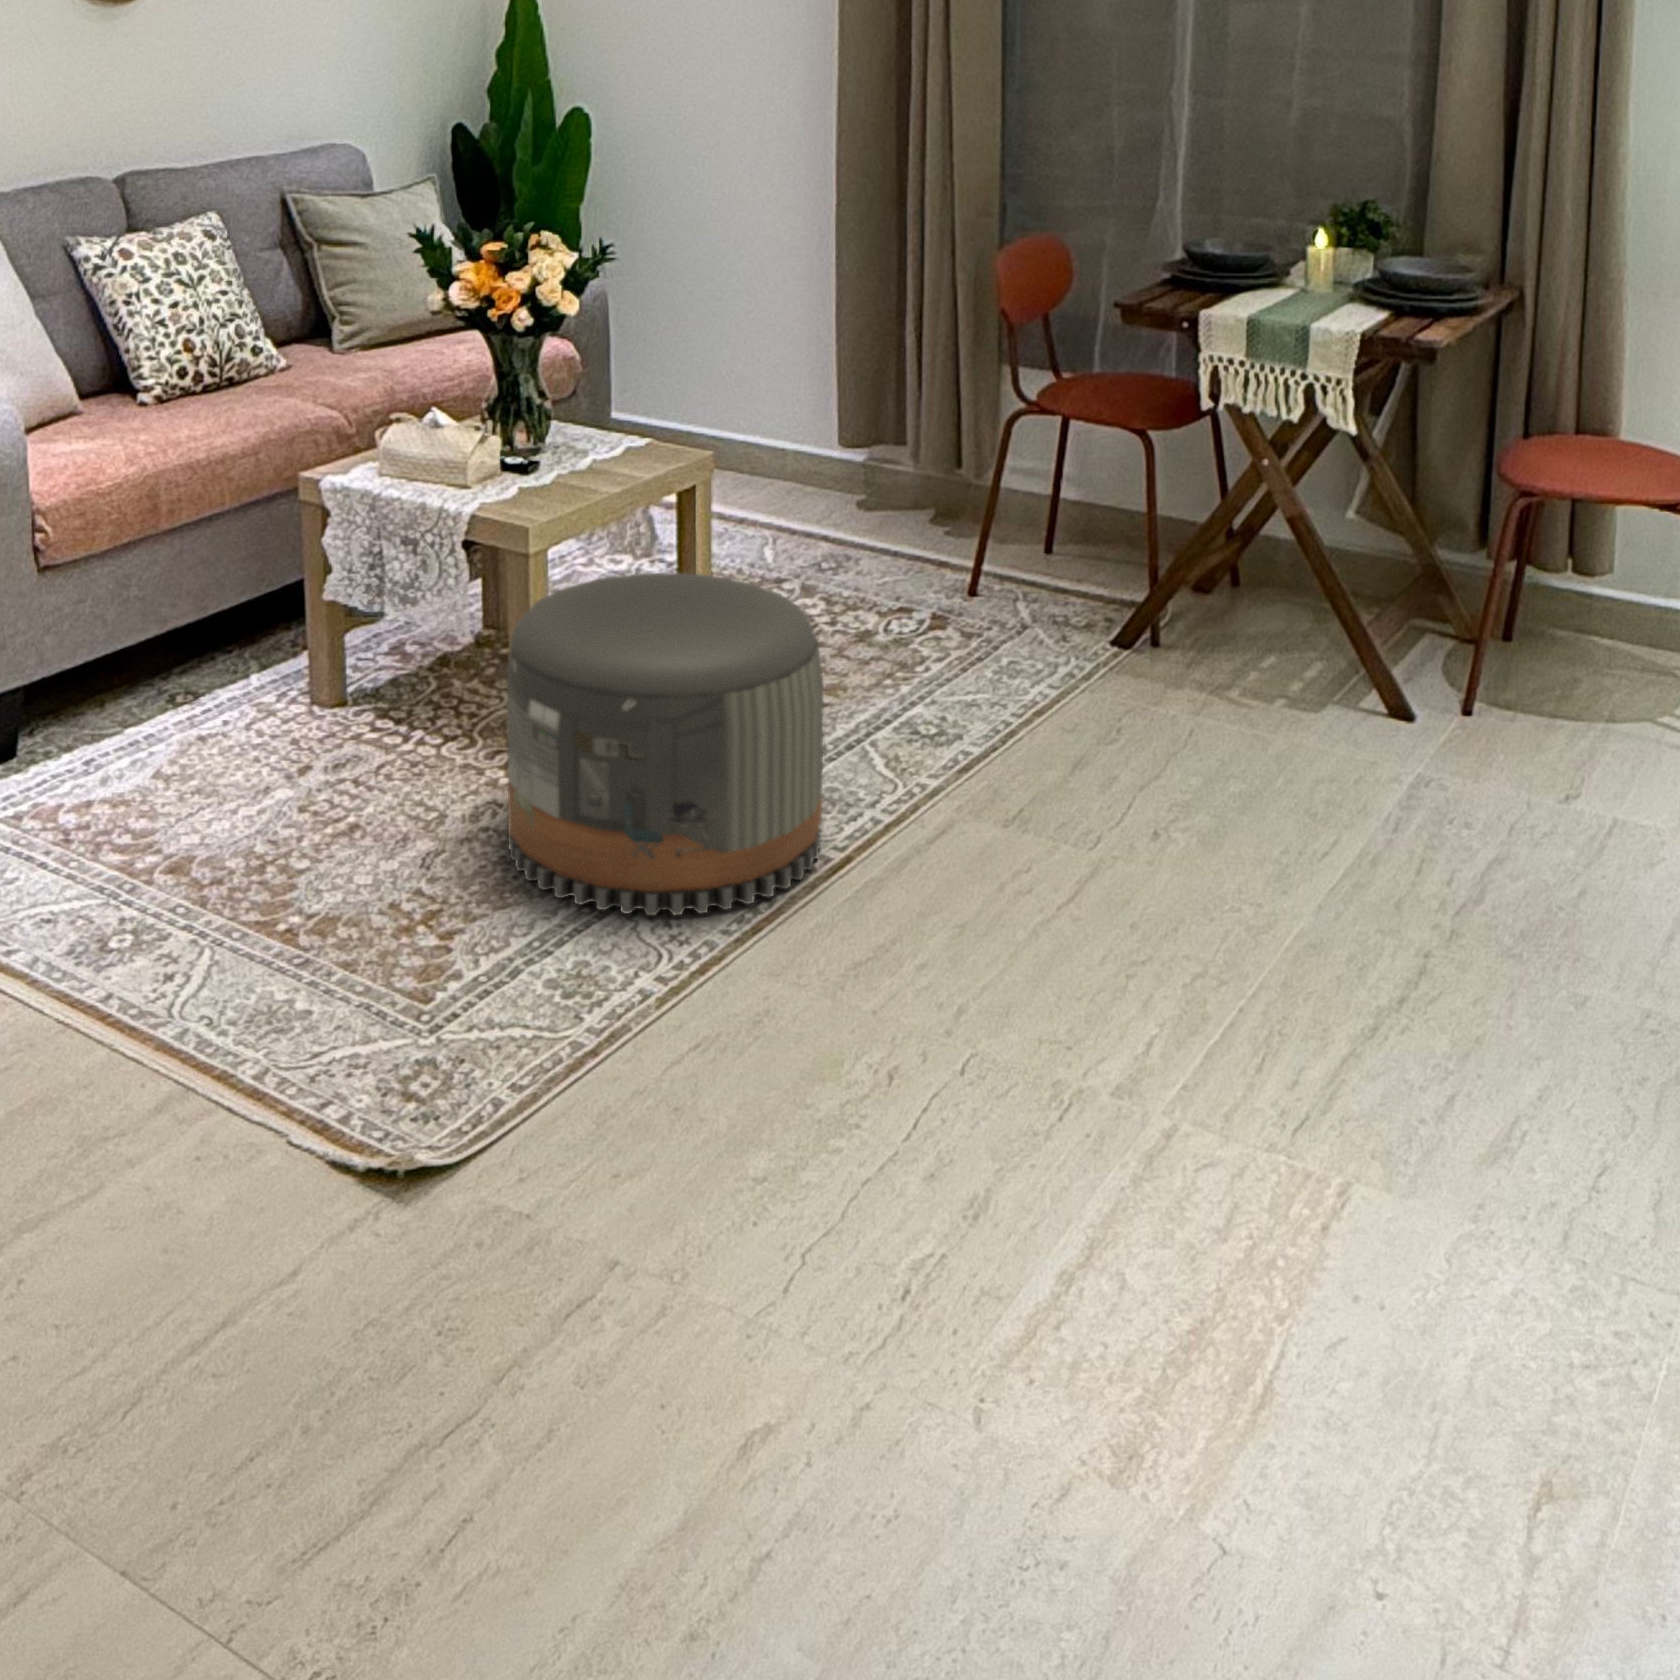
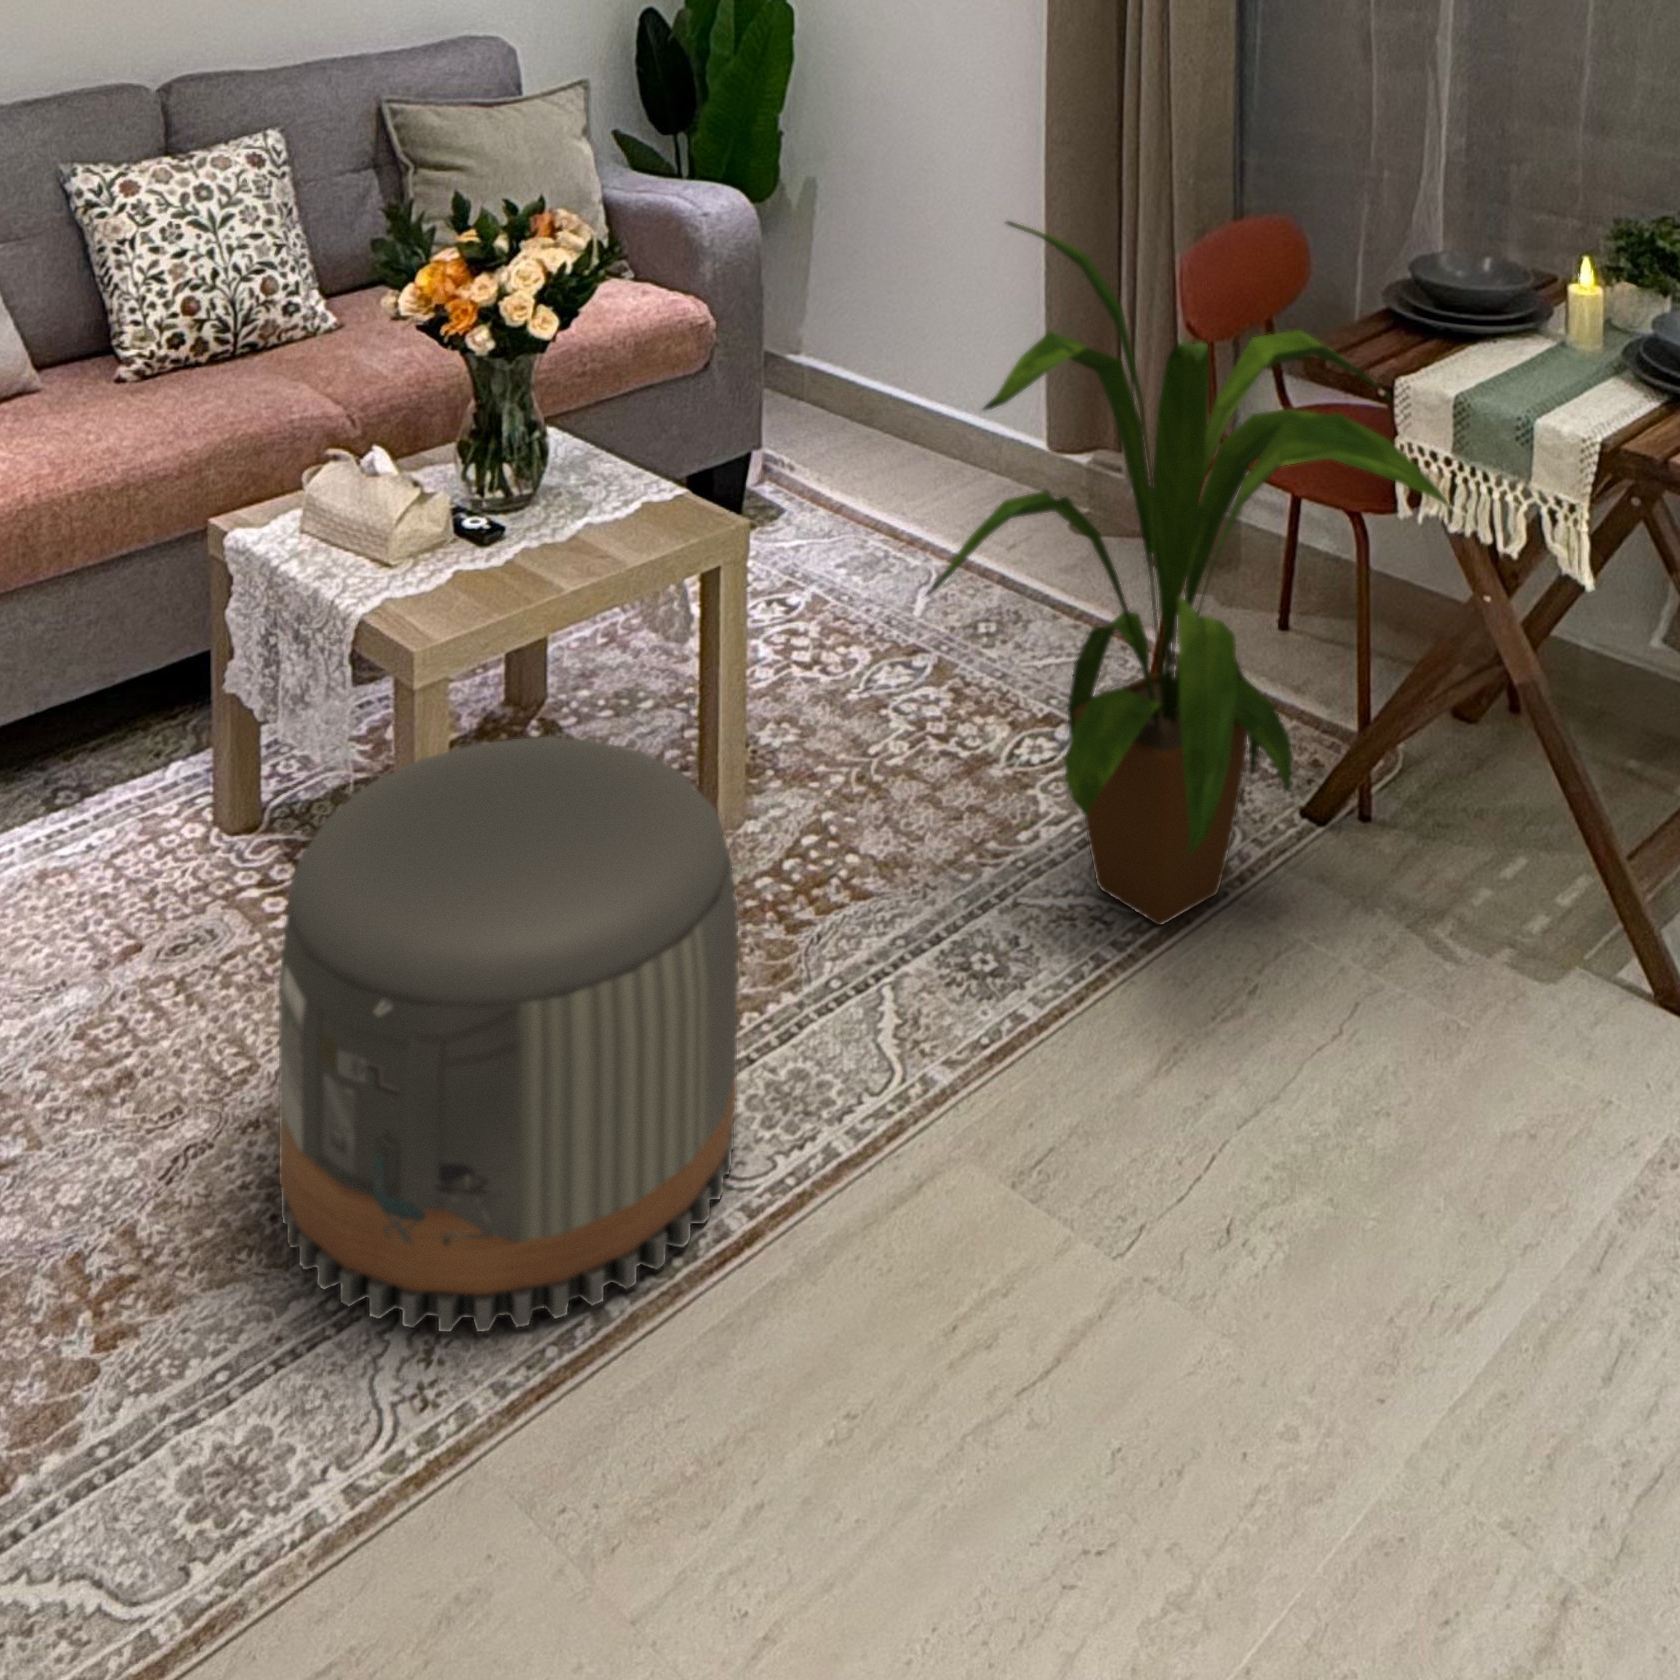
house plant: none [875,211,1265,706] -> present [926,221,1450,925]

